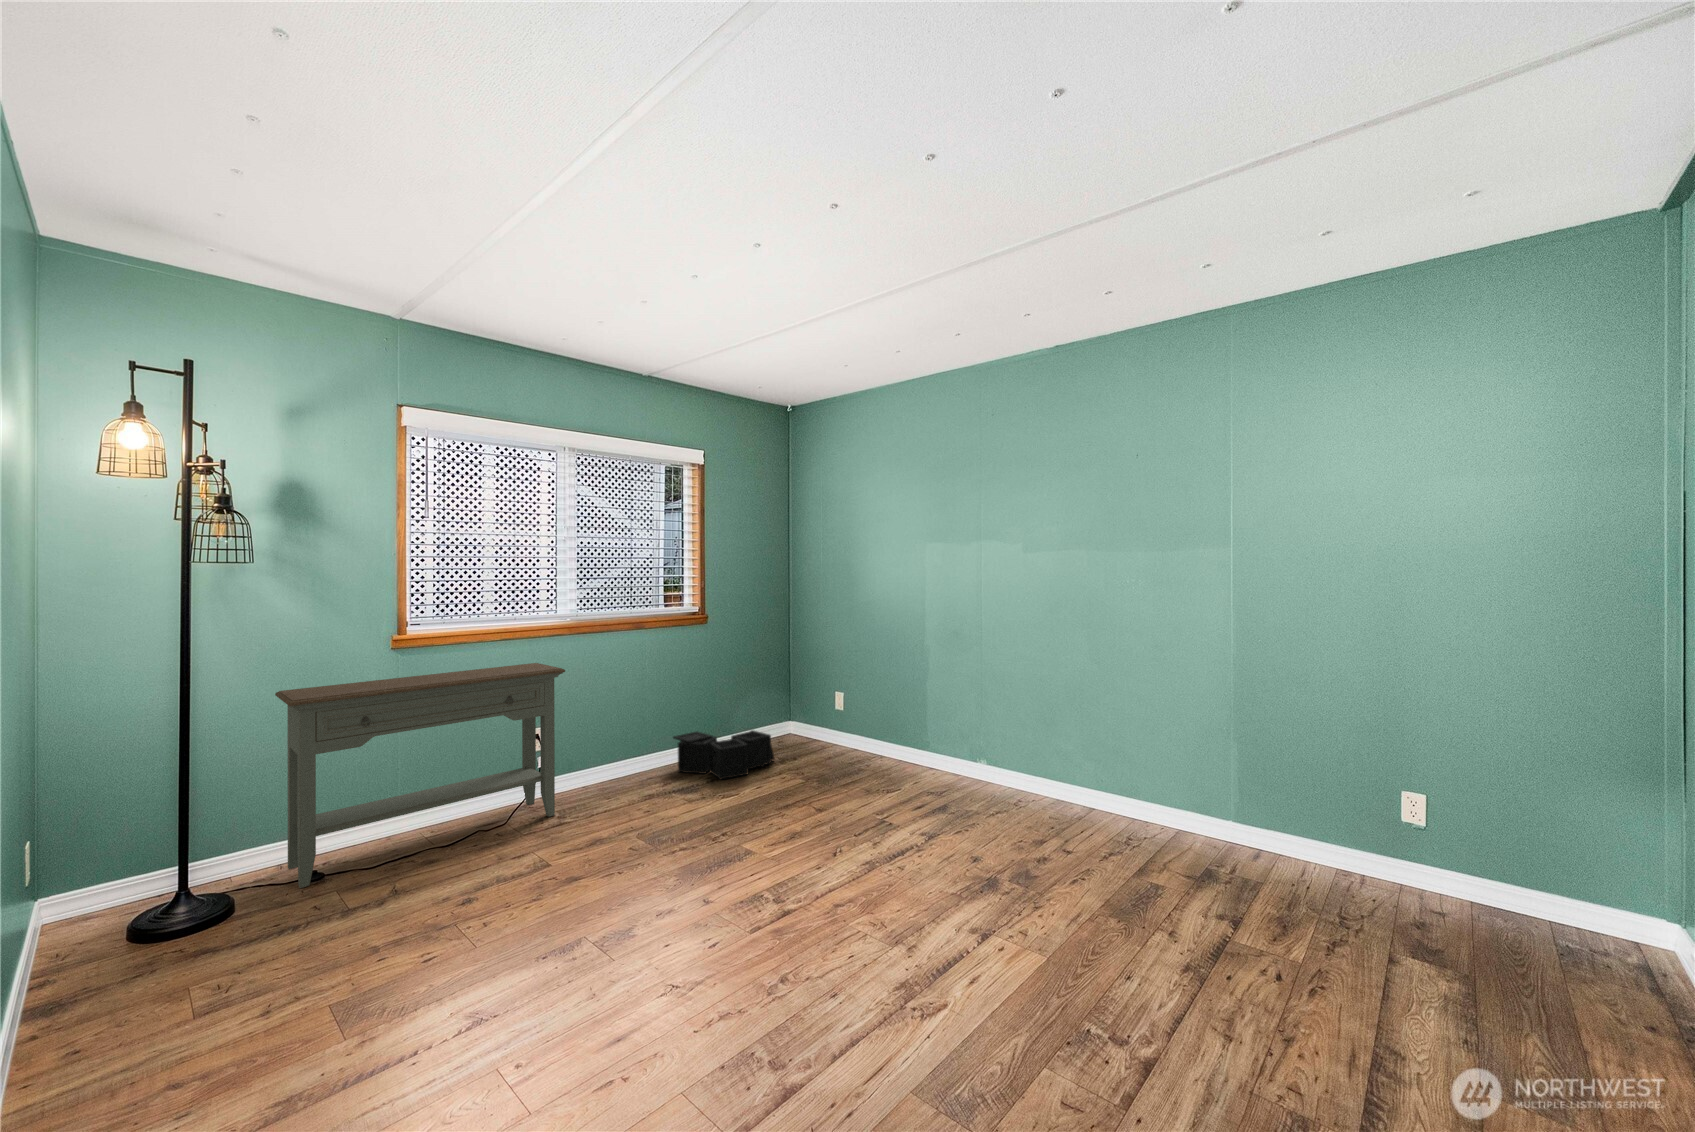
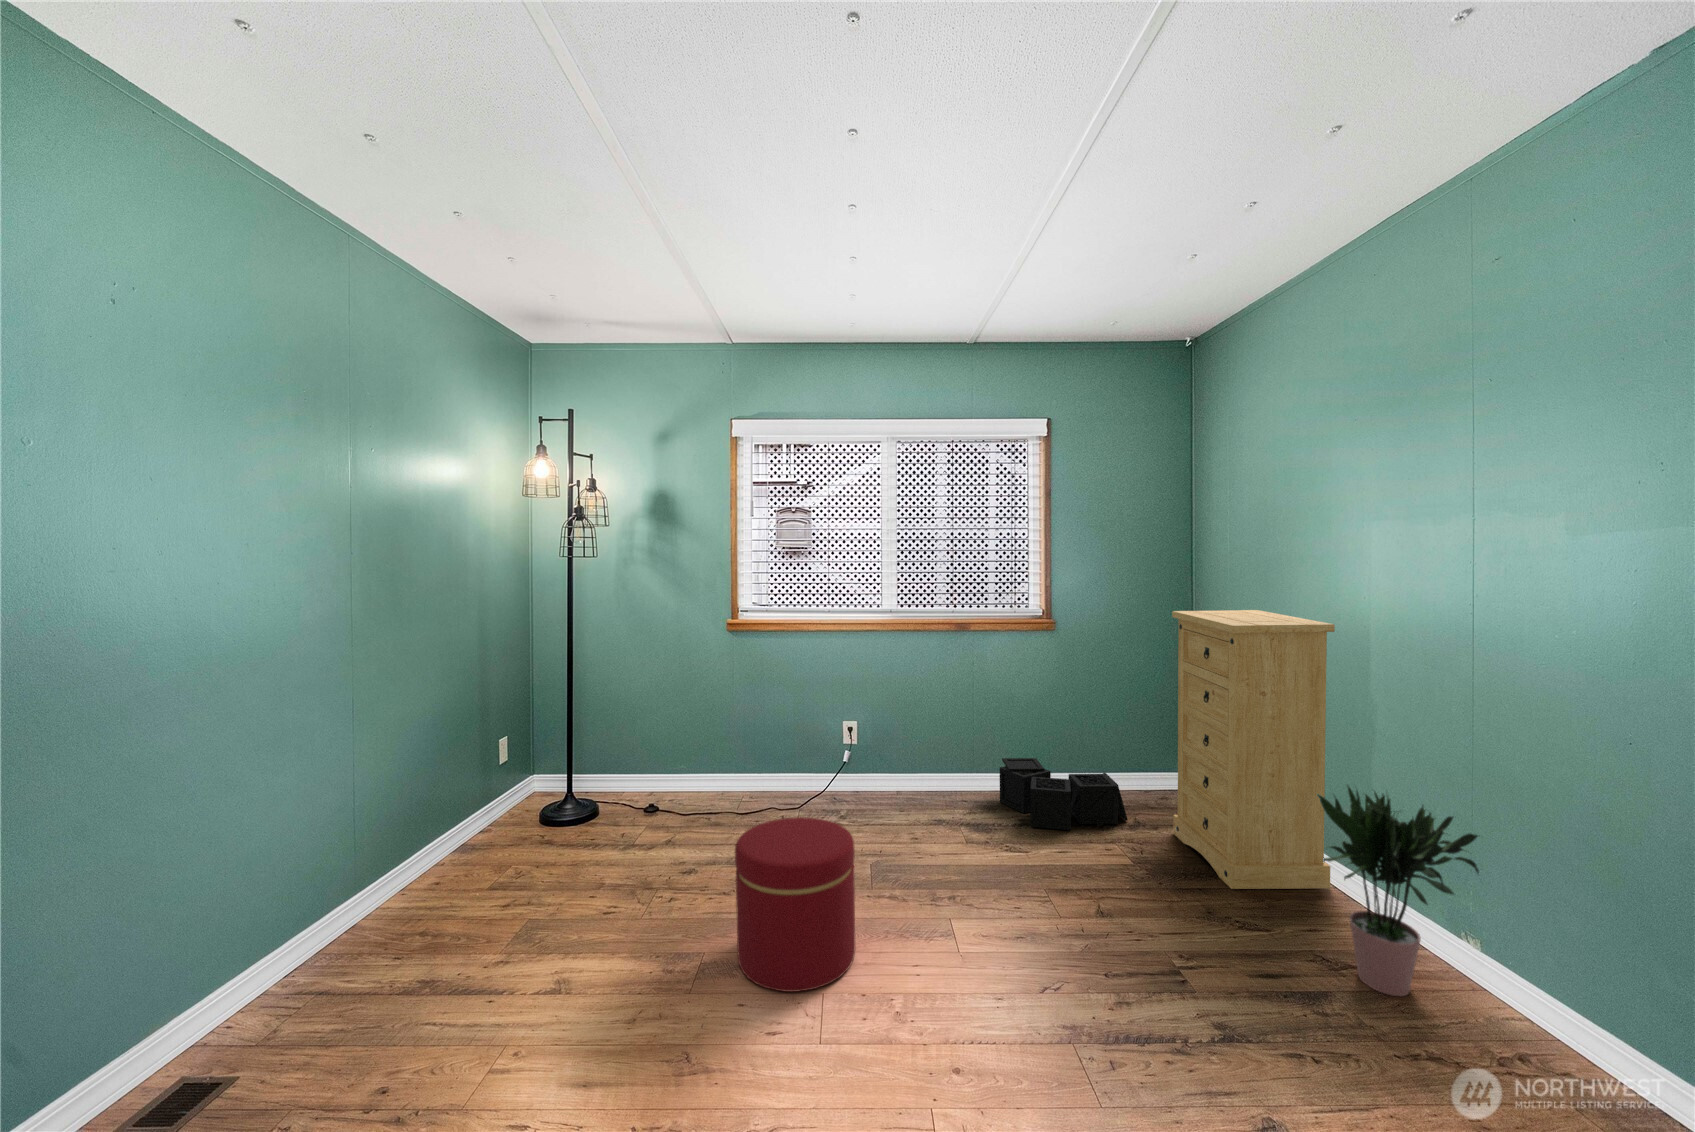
dresser: none [805,601,904,777] -> present [1172,610,1335,889]
console table: present [275,663,565,888] -> none [627,656,849,818]
potted plant: none [930,682,1000,796] -> present [1318,786,1479,996]
ottoman: none [600,785,710,936] -> present [735,817,855,992]

